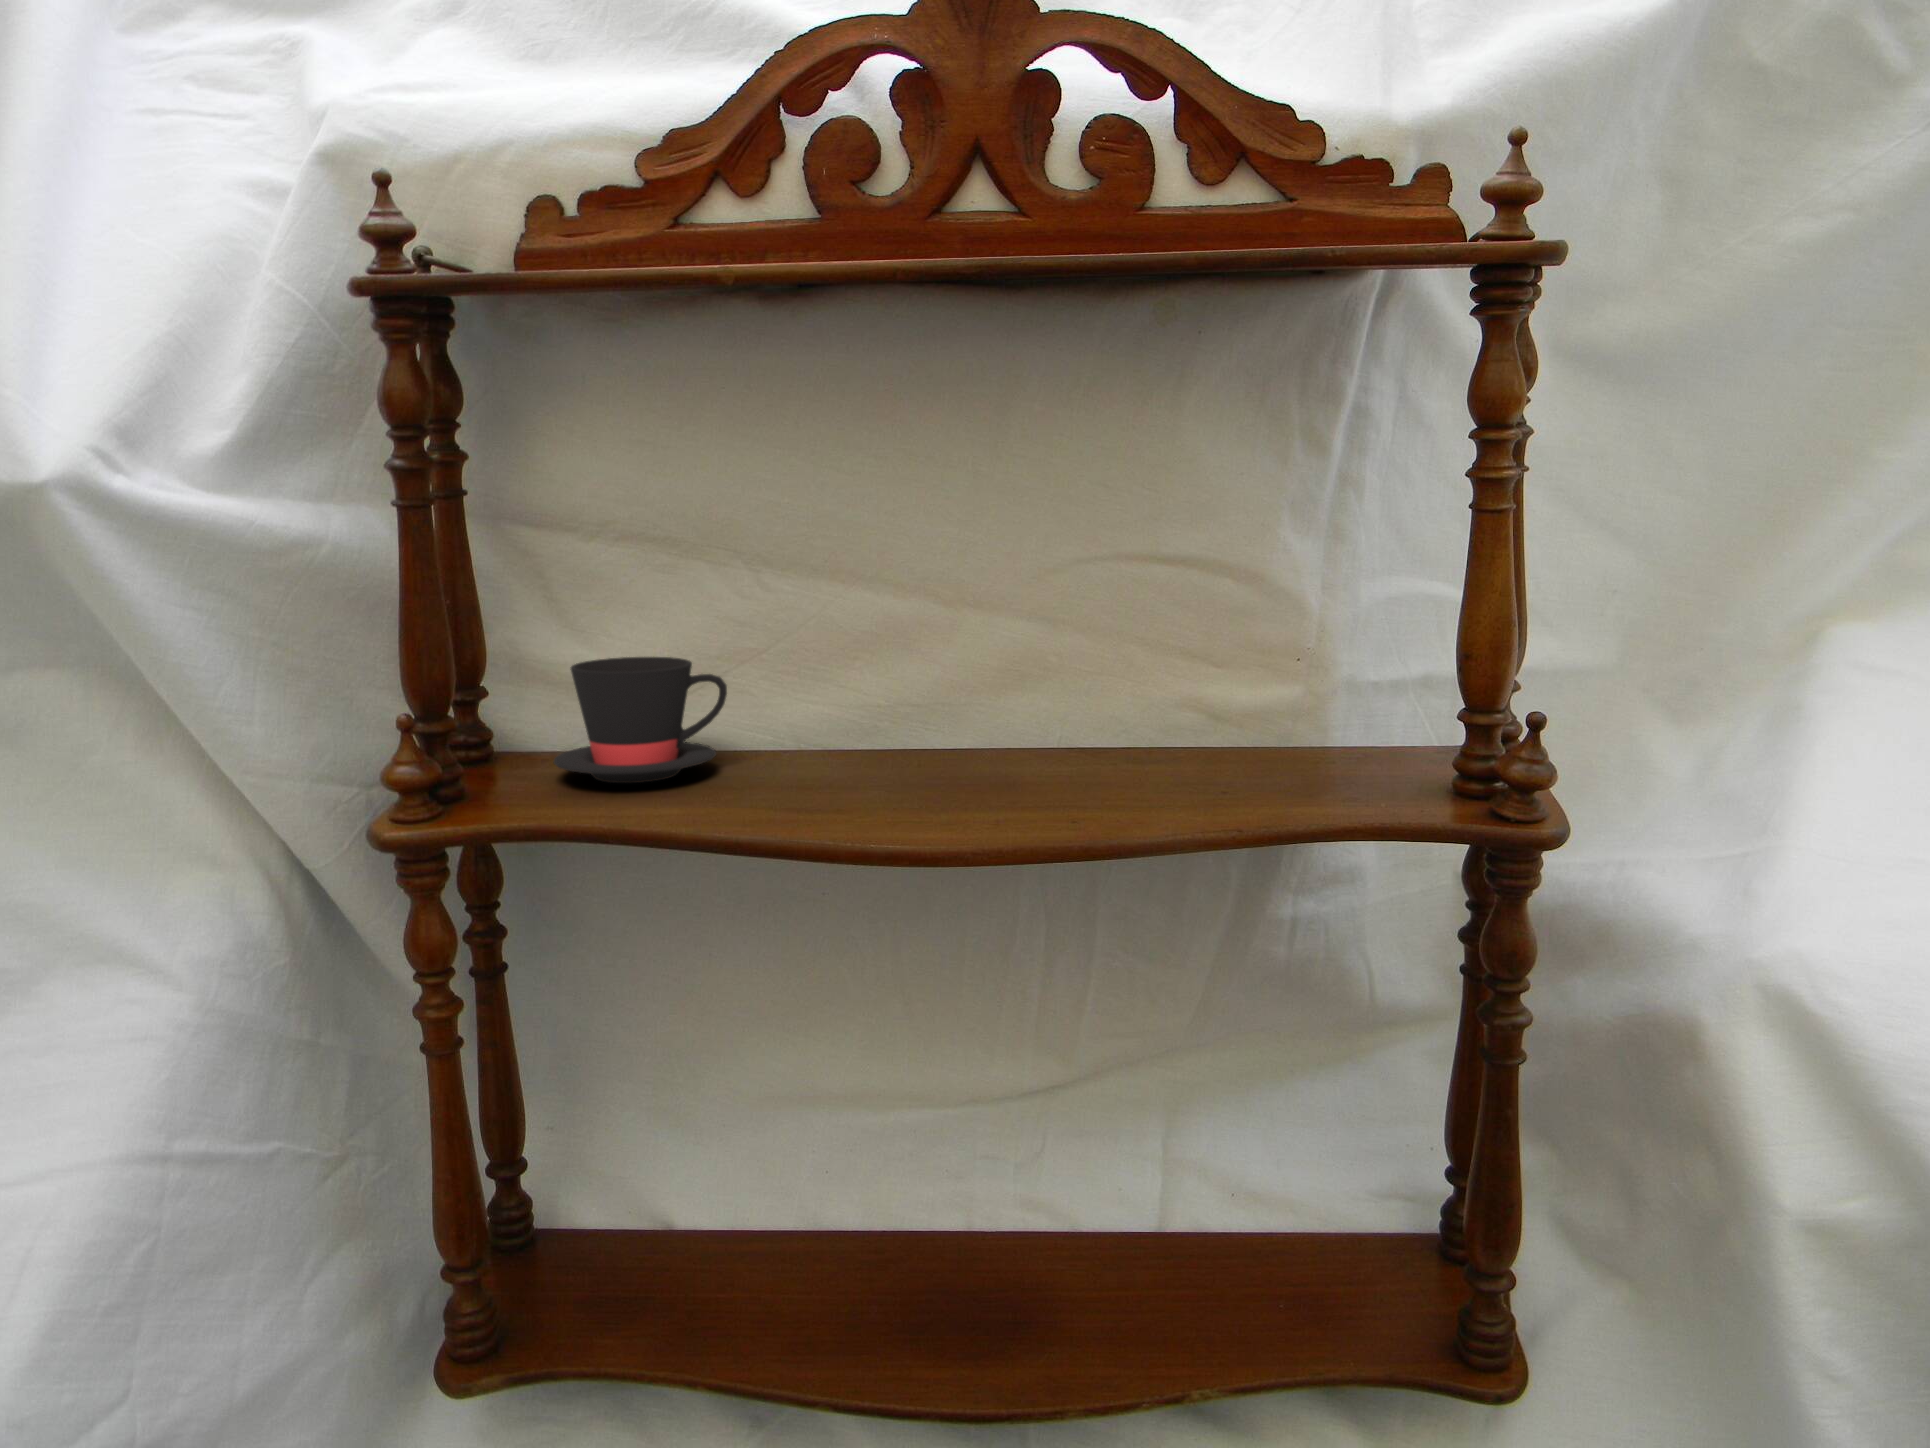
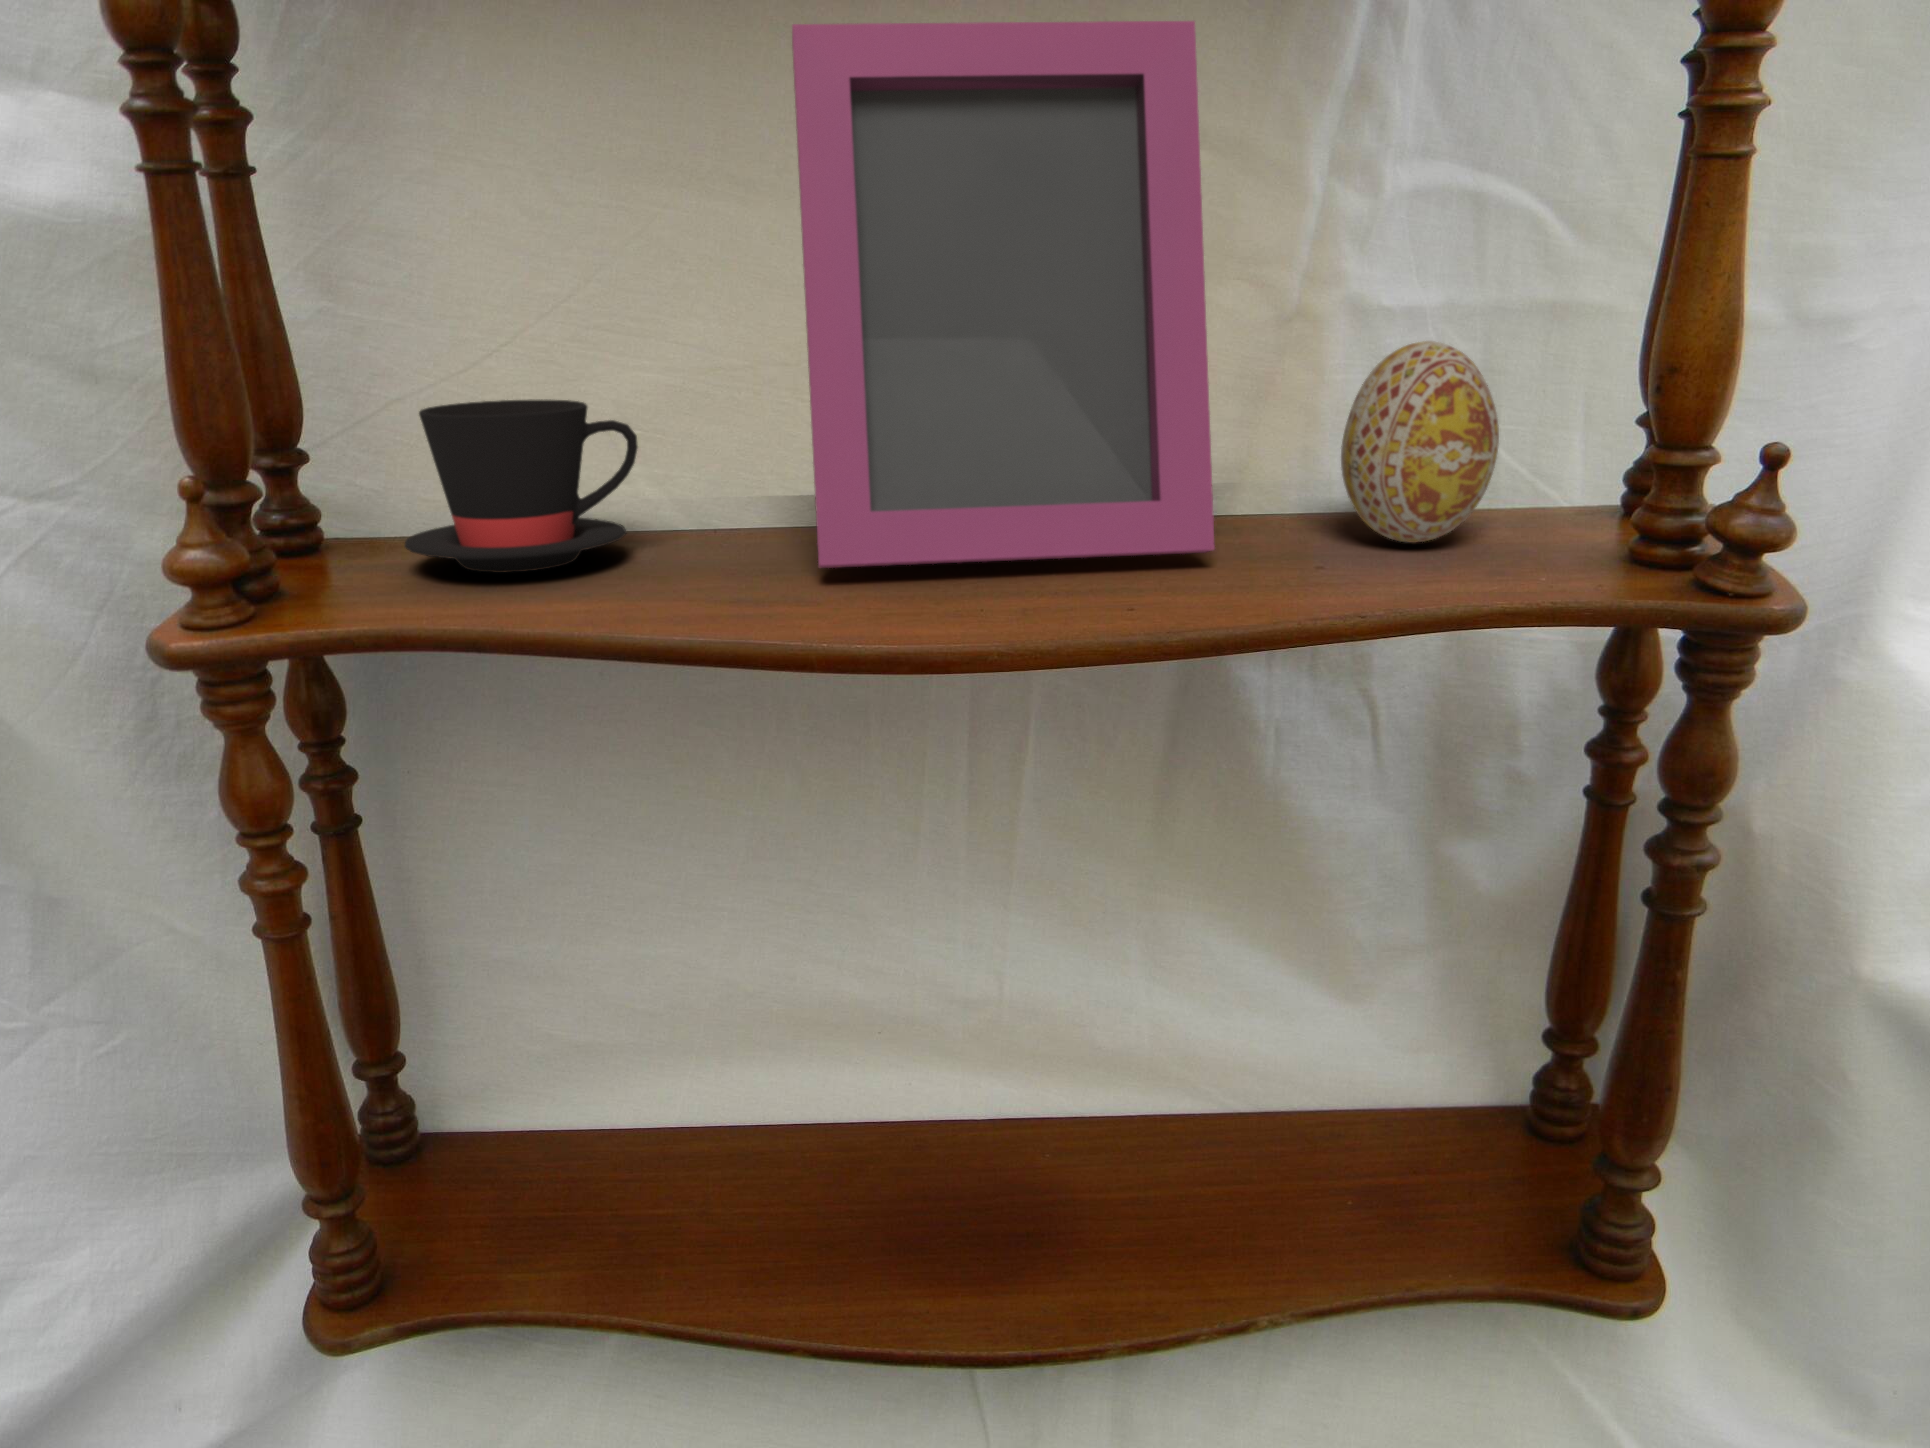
picture frame: none [845,407,1143,785] -> present [792,21,1215,568]
decorative egg: none [1244,628,1357,773] -> present [1341,341,1499,543]

